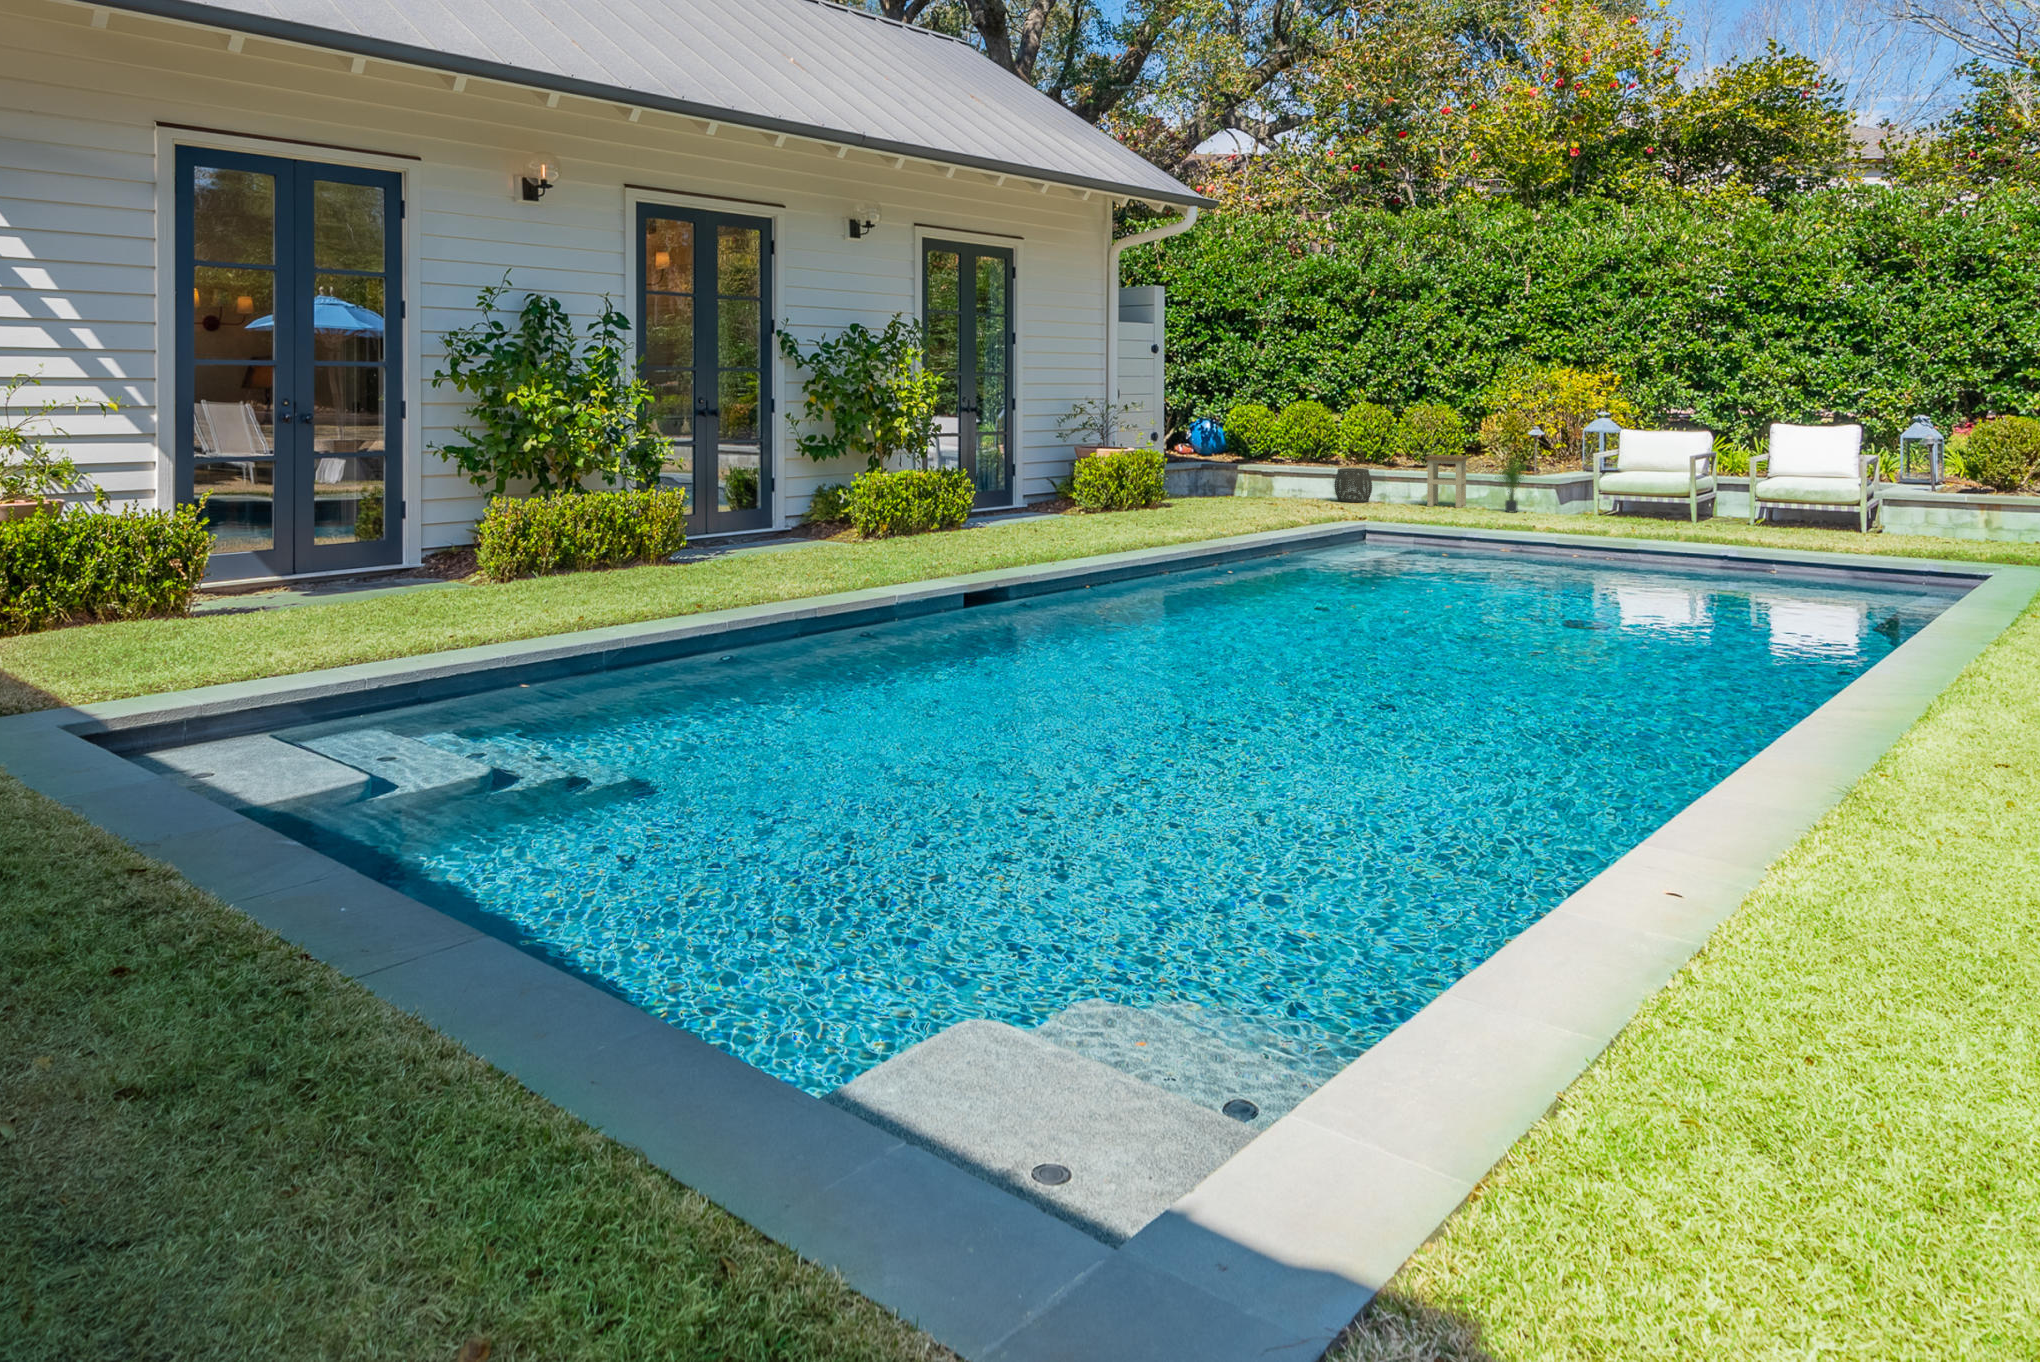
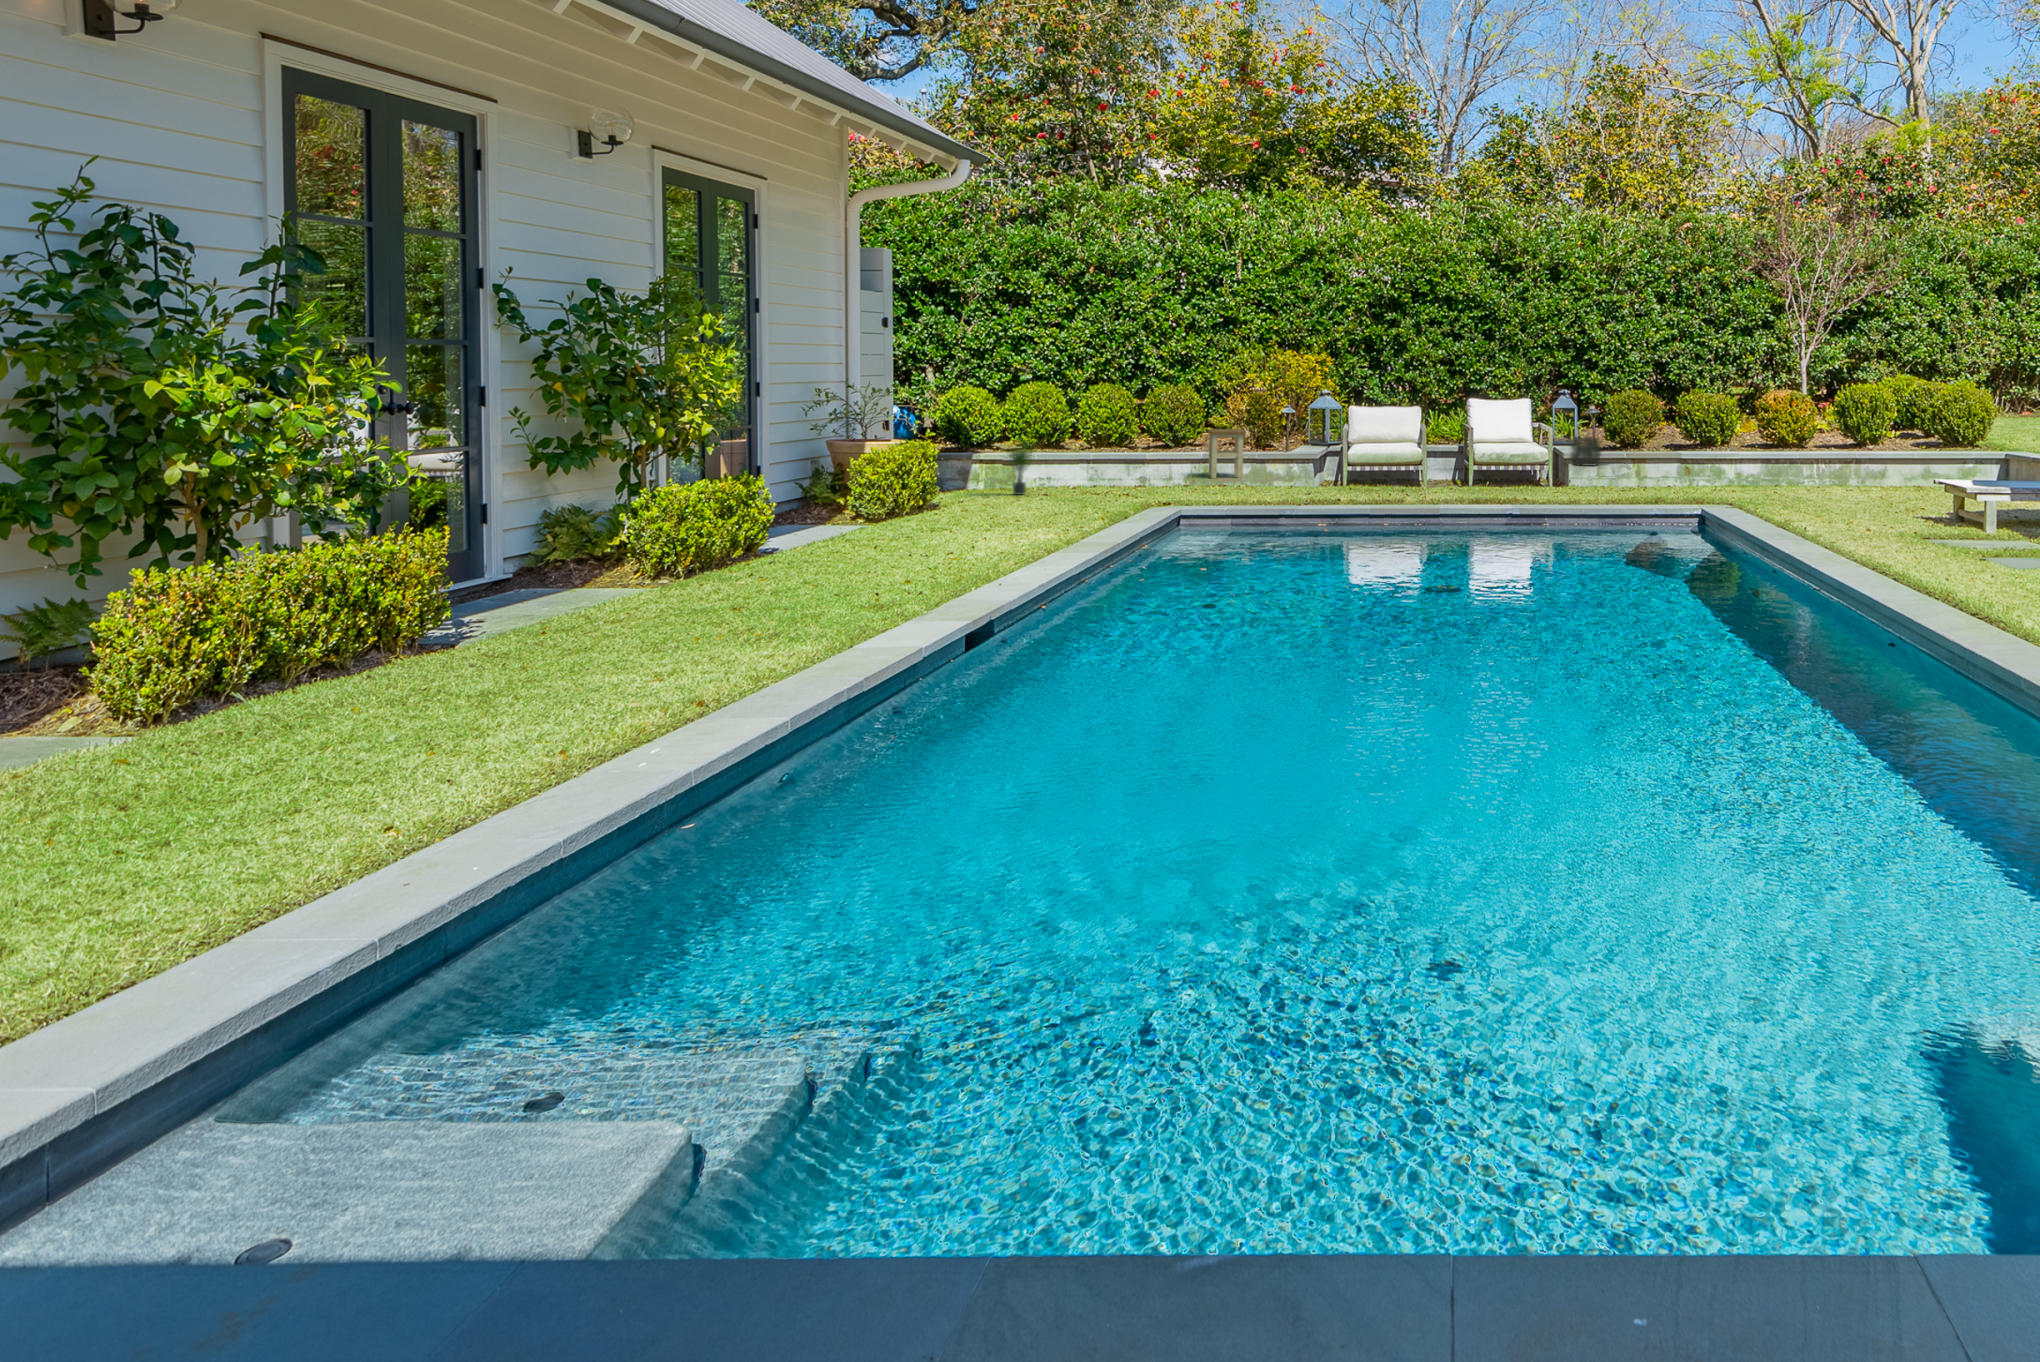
potted plant: present [1500,460,1526,513] -> present [1006,441,1032,495]
woven basket: present [1334,468,1372,502] -> present [1570,437,1601,466]

